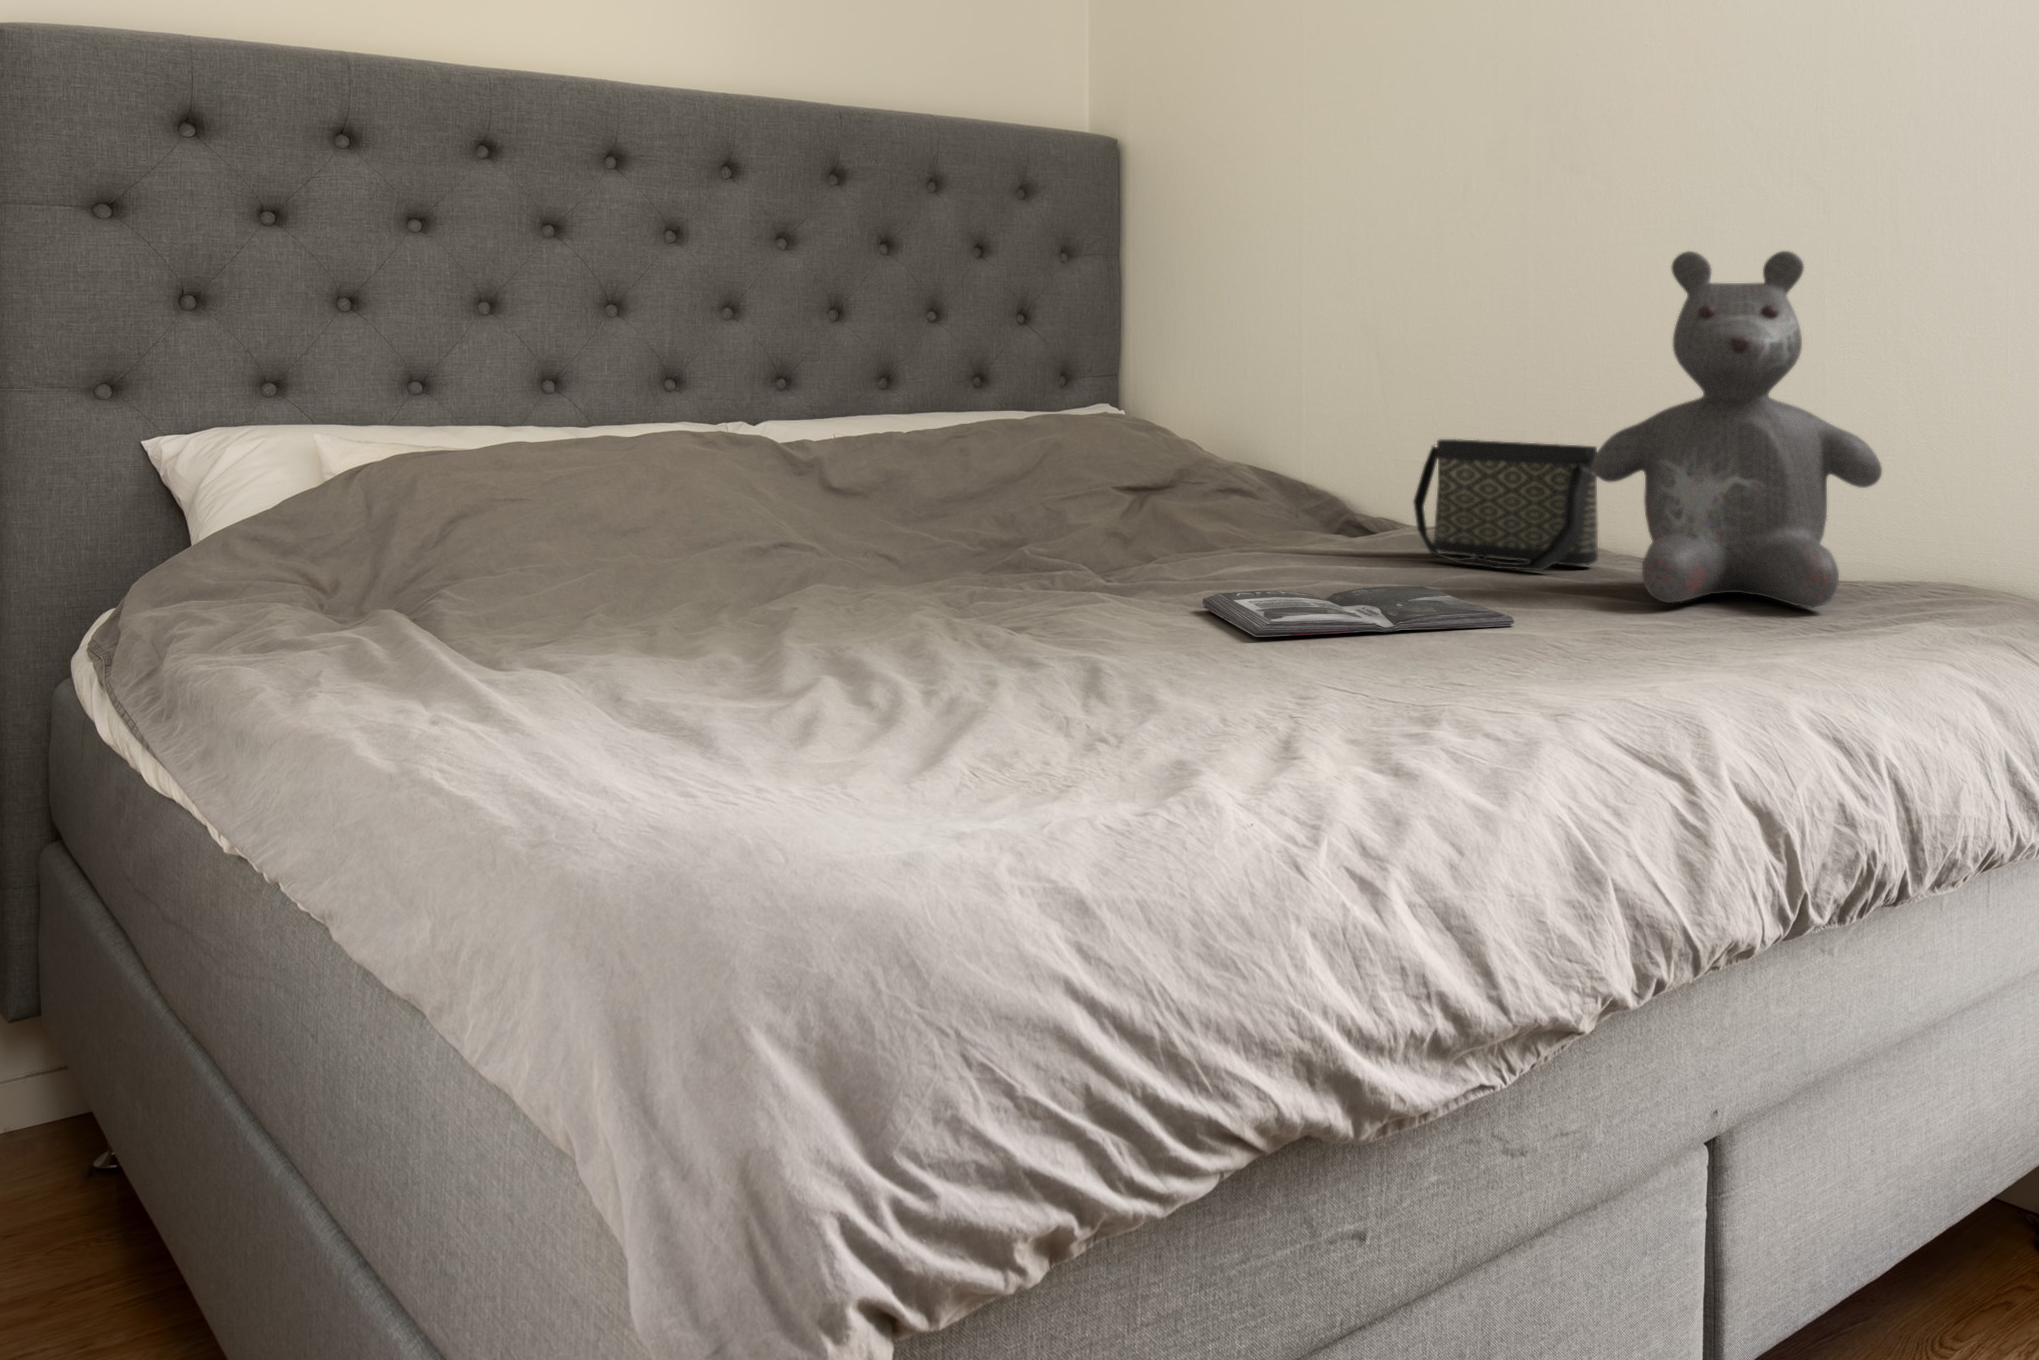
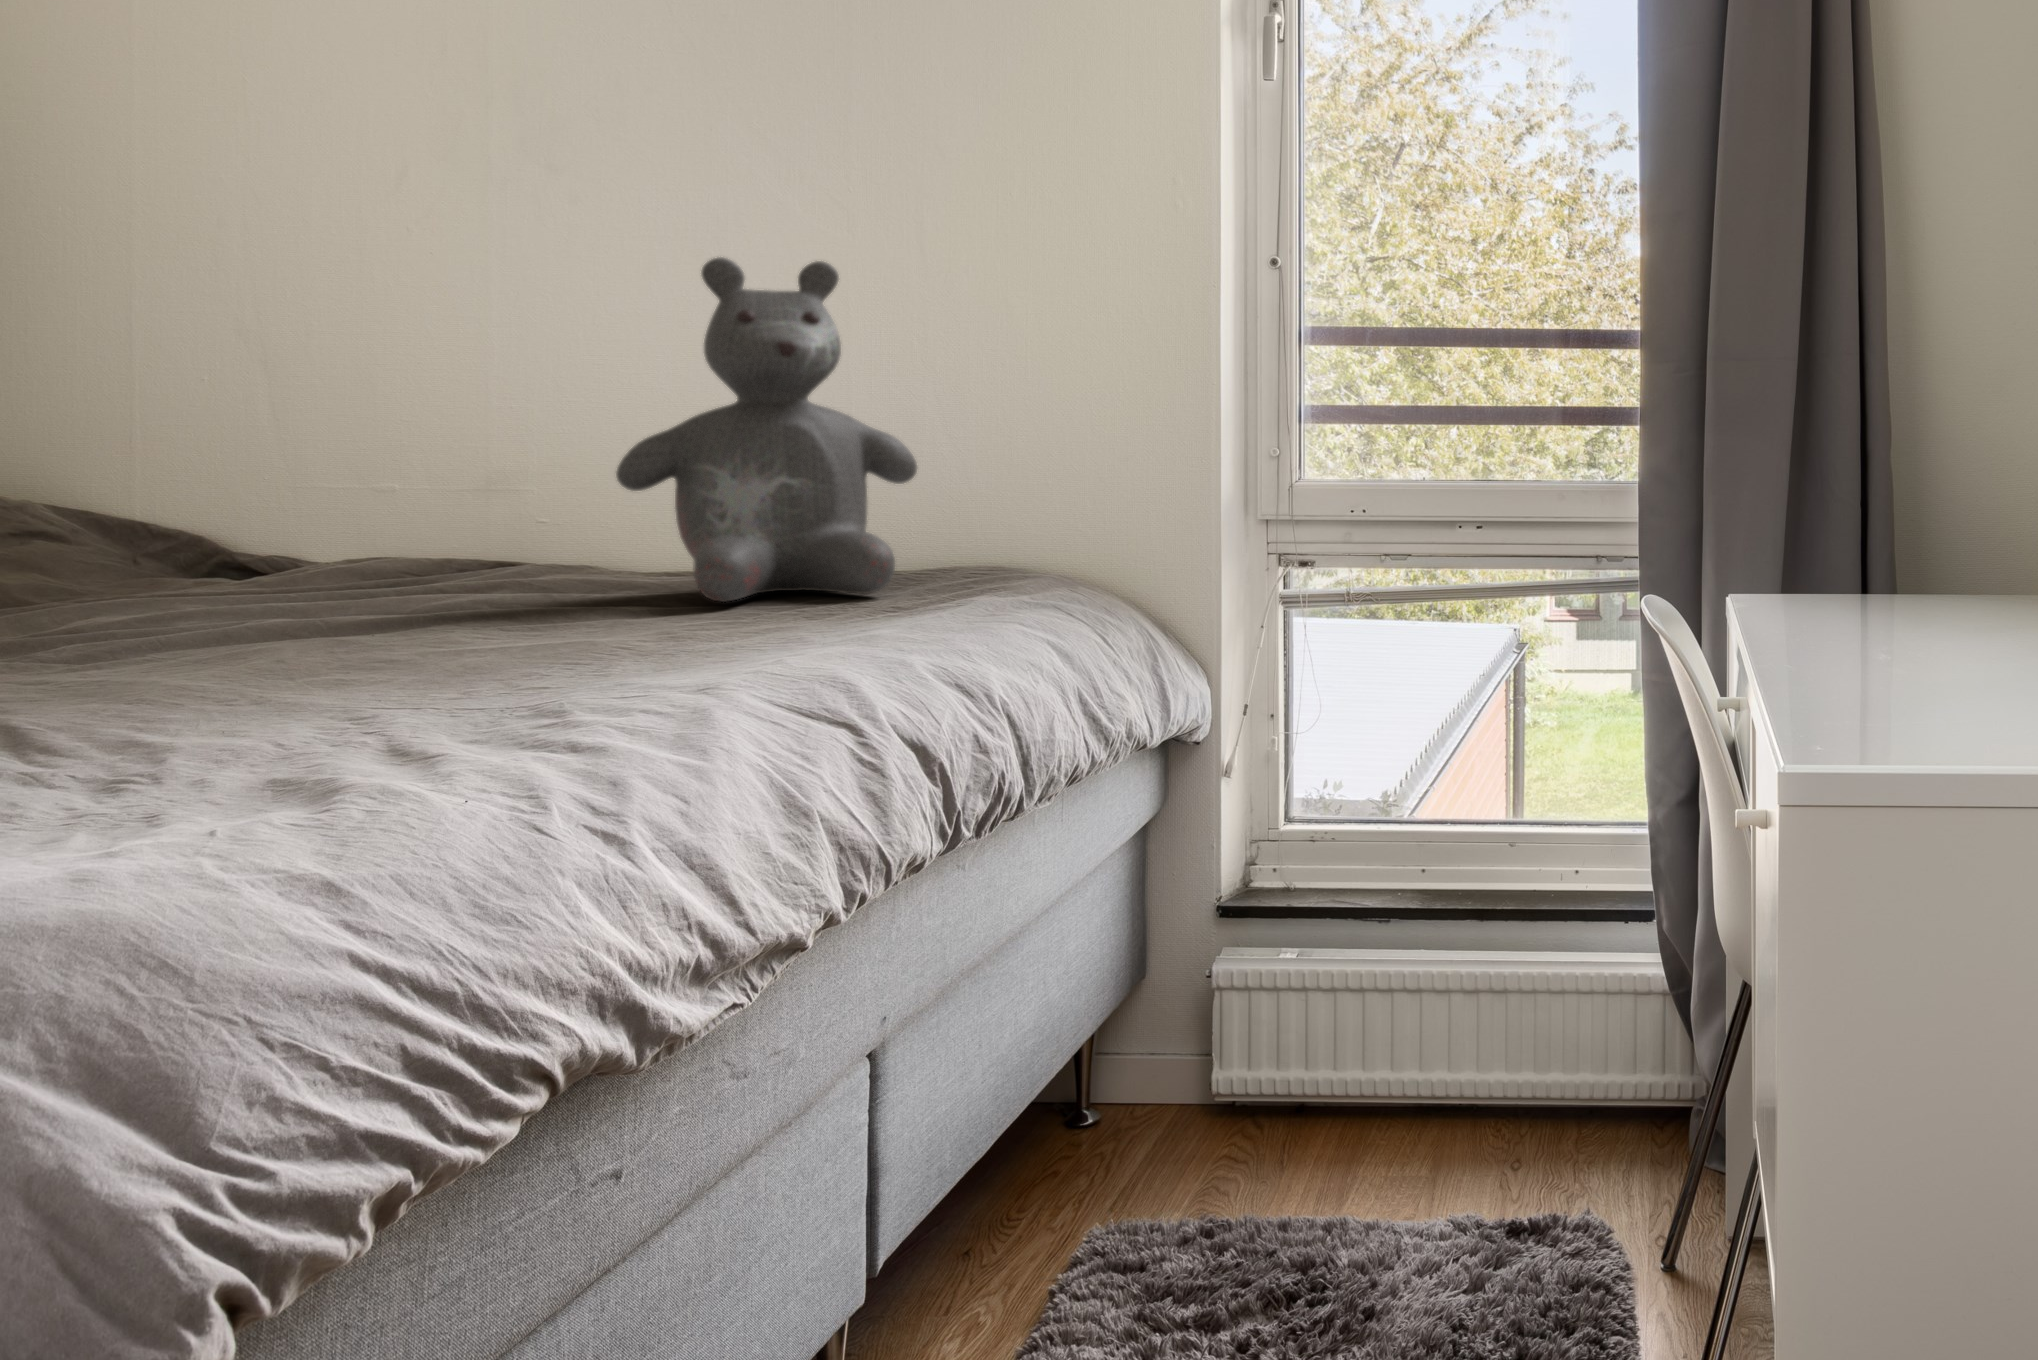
handbag: present [1414,439,1598,570] -> none [355,460,603,596]
magazine: present [1203,586,1514,637] -> none [122,612,570,672]

